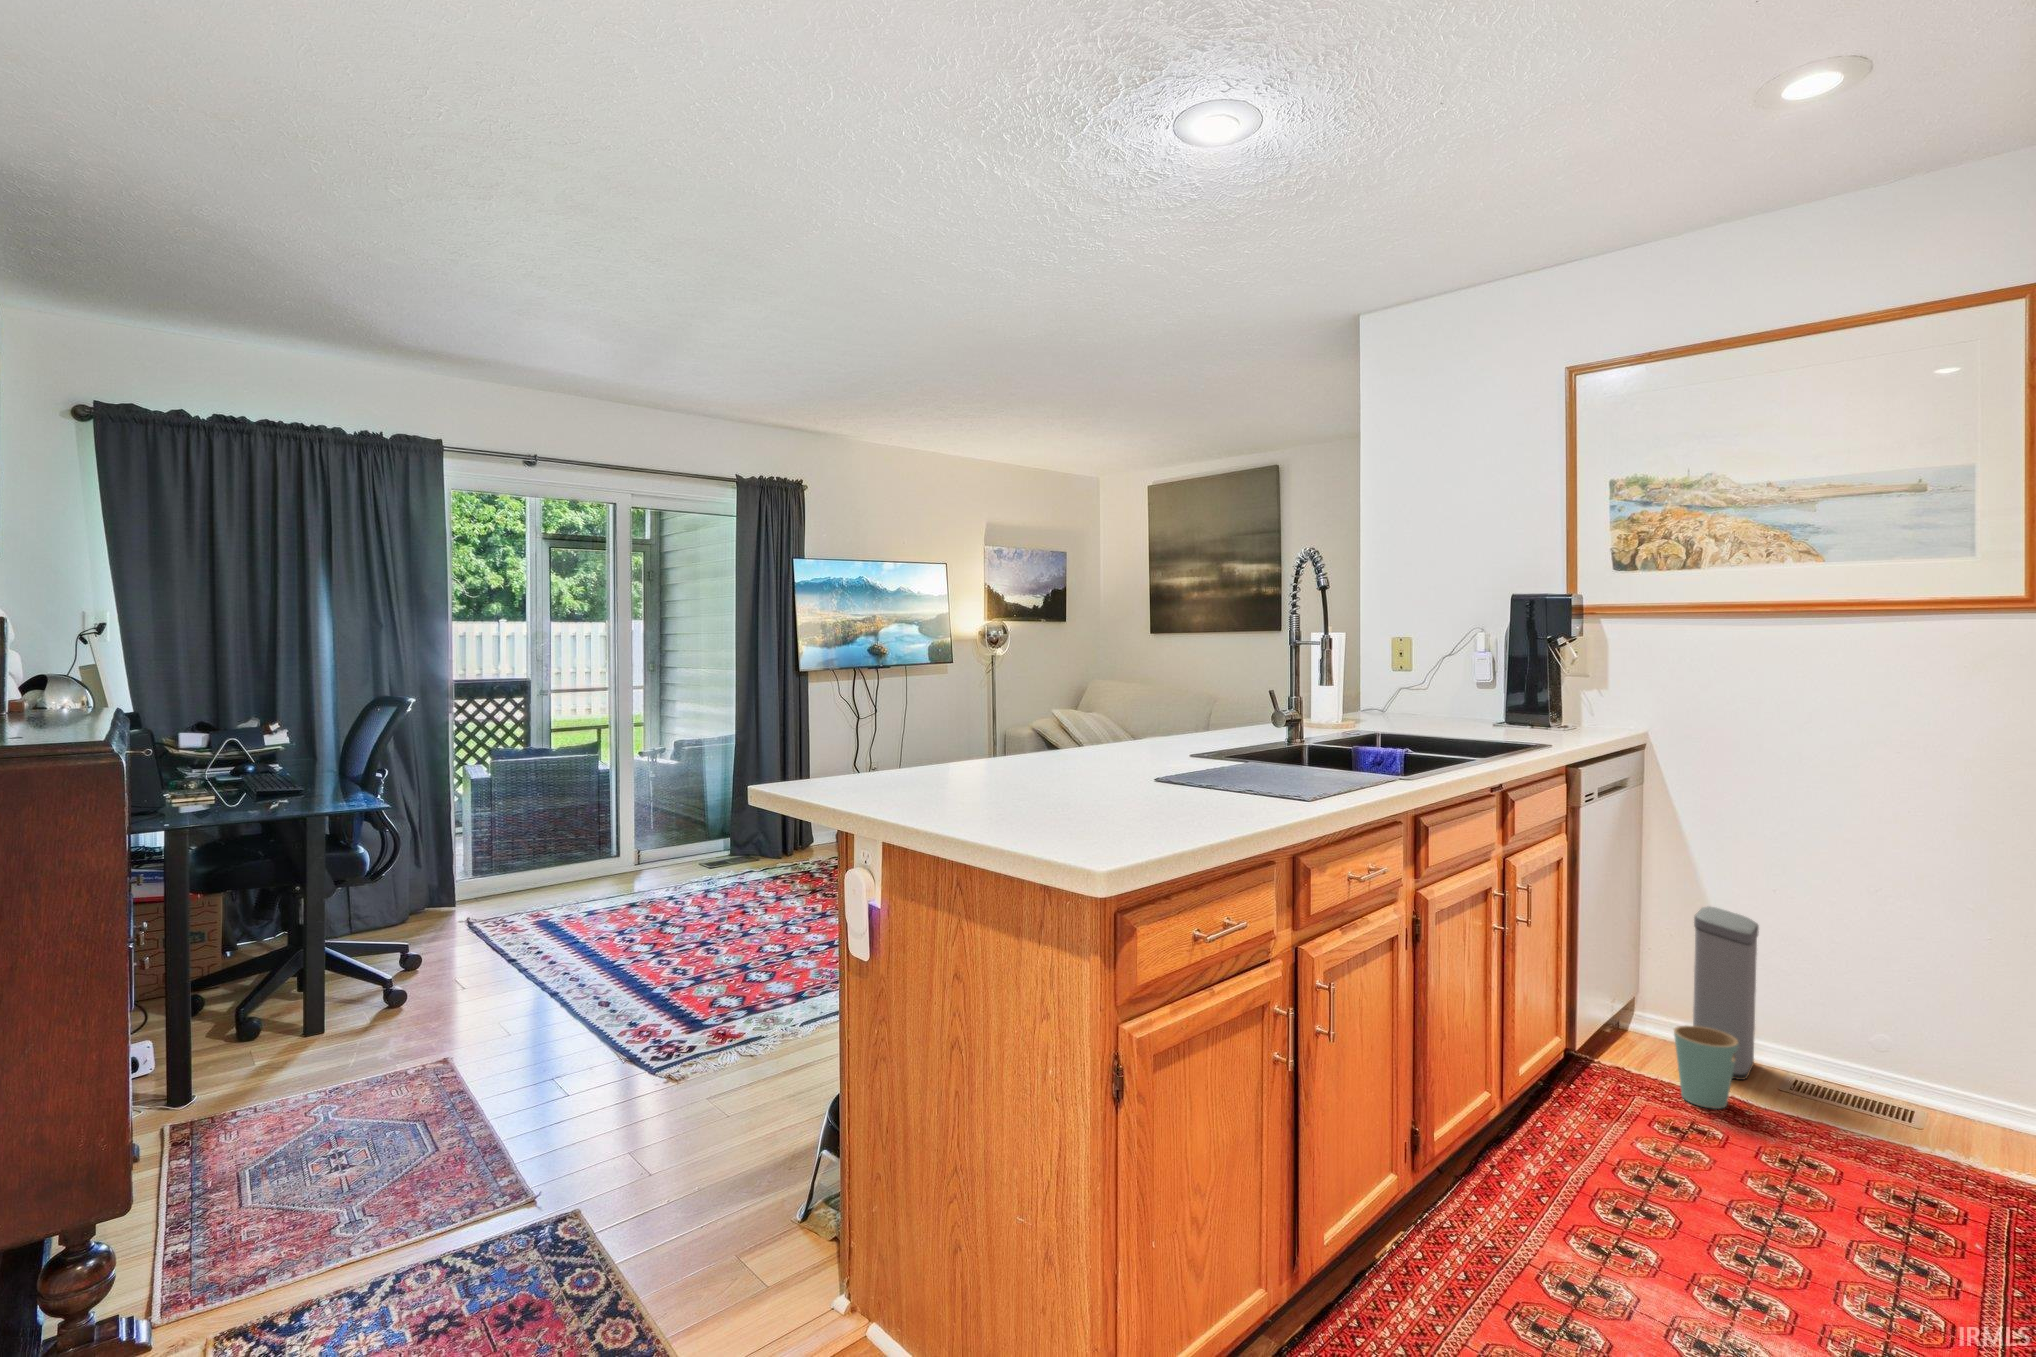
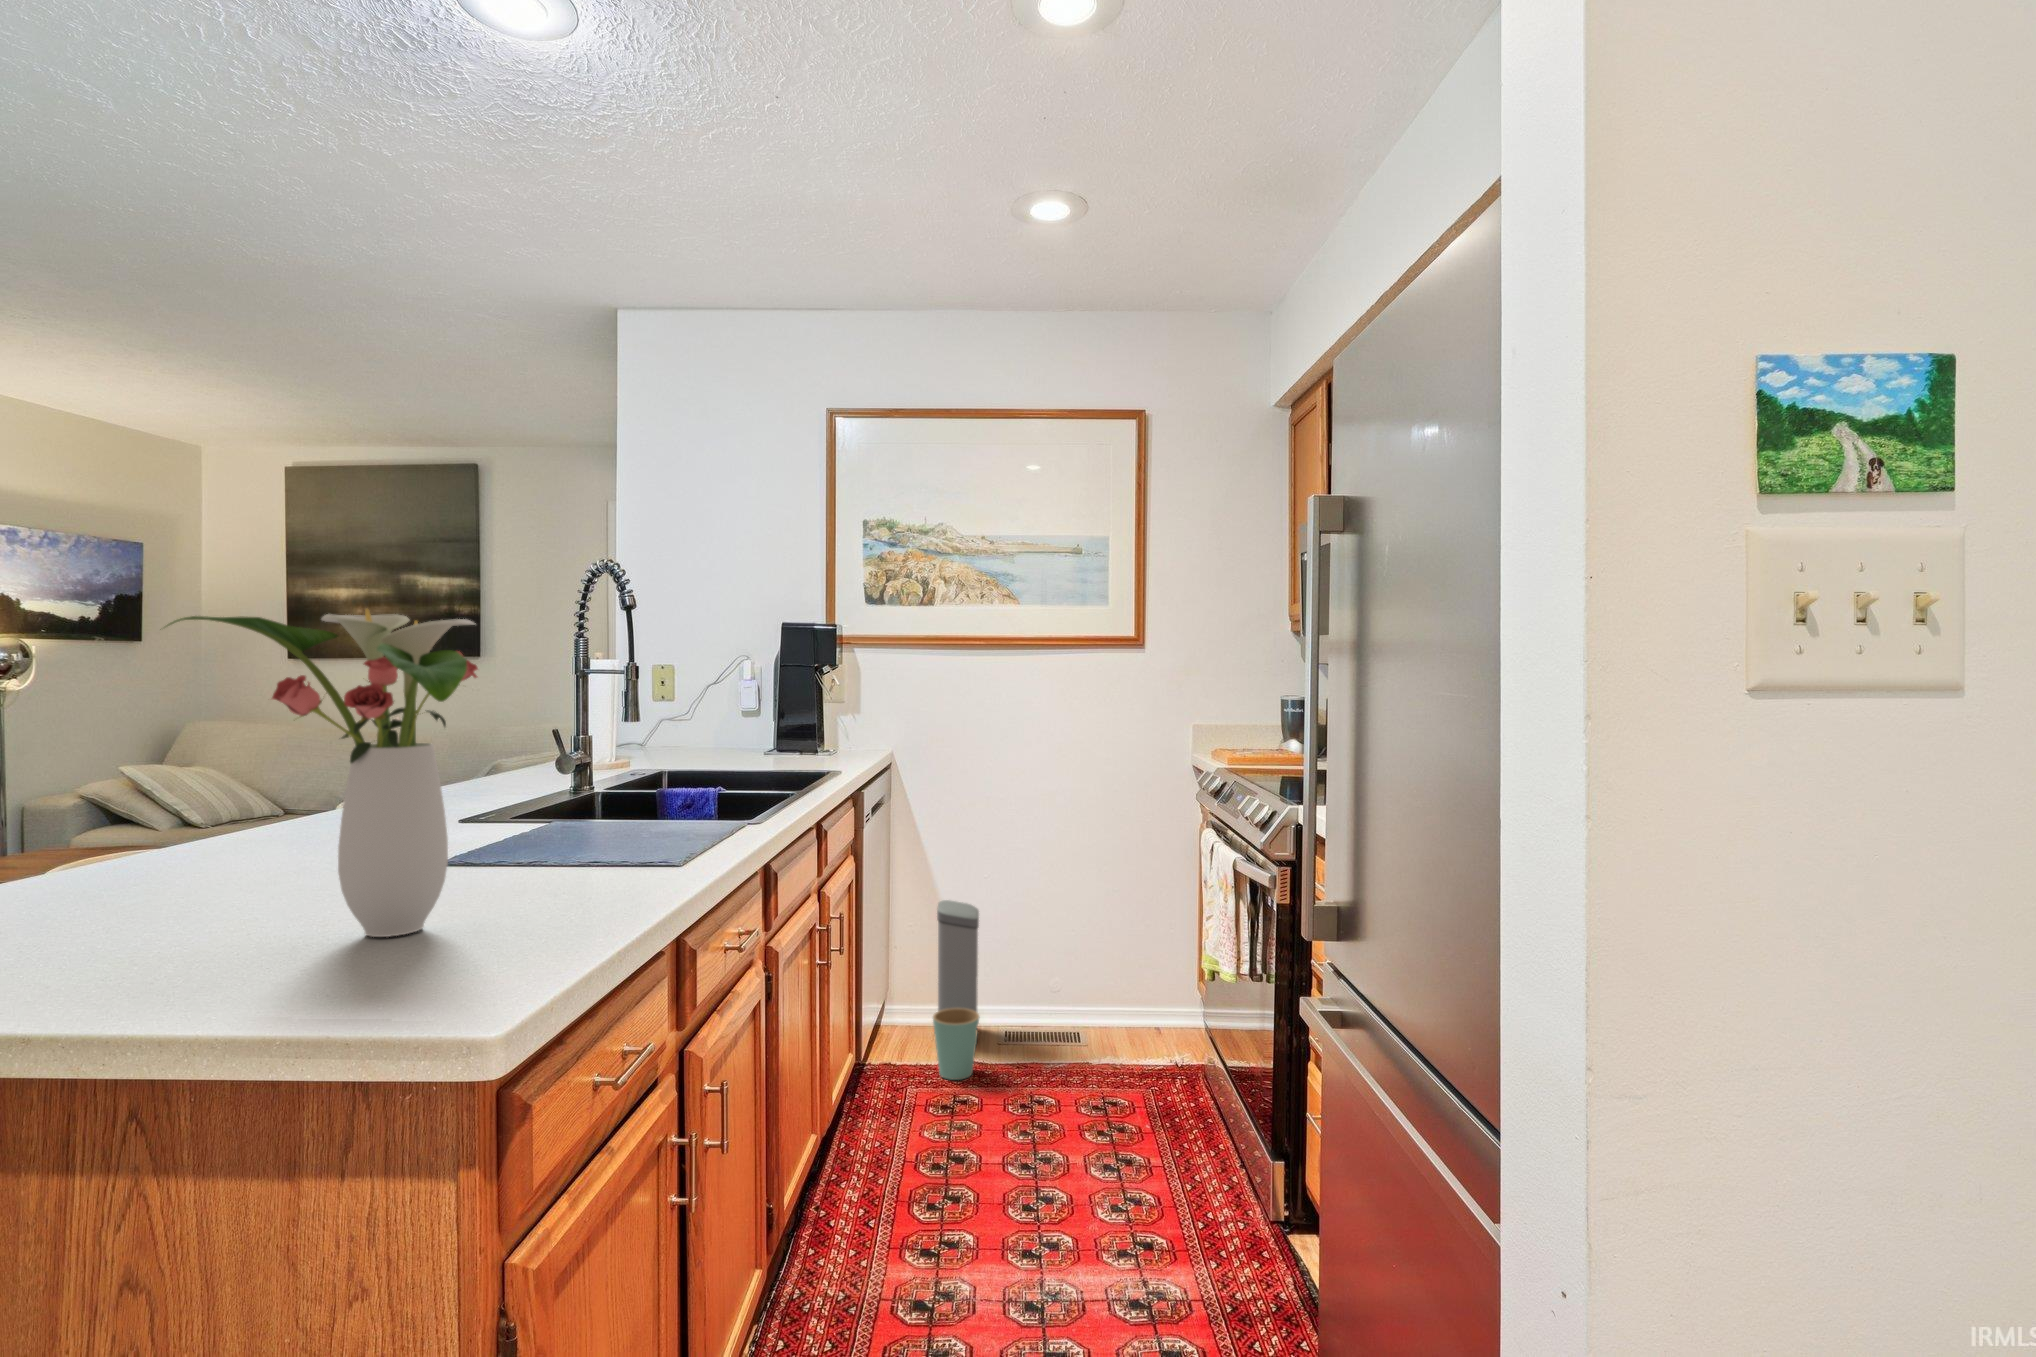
flower arrangement: none [973,601,1138,818] -> present [167,609,478,937]

